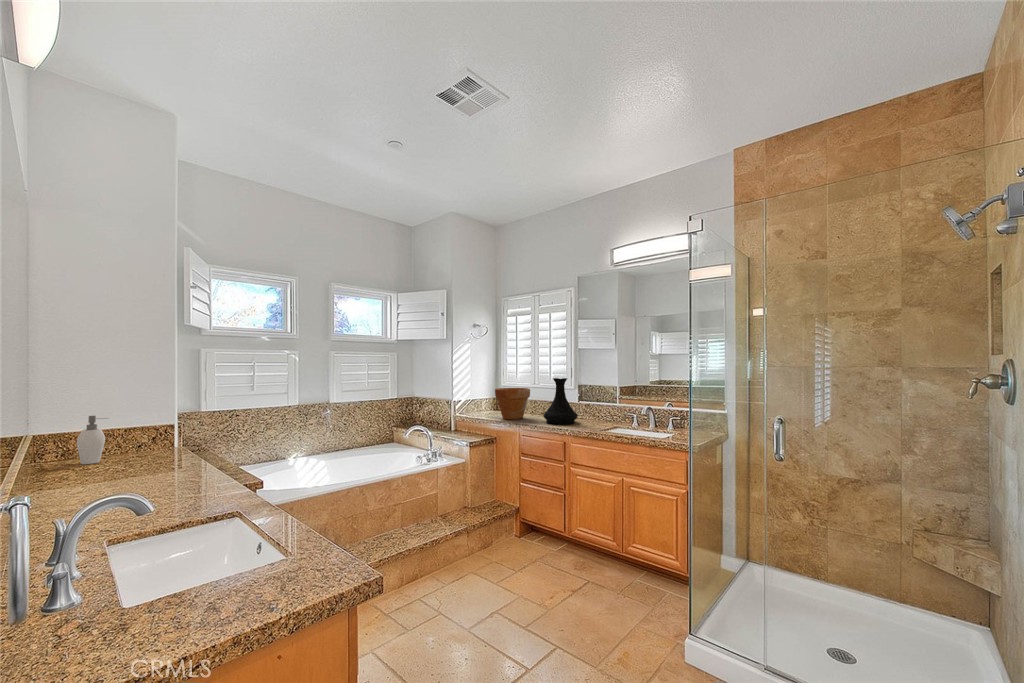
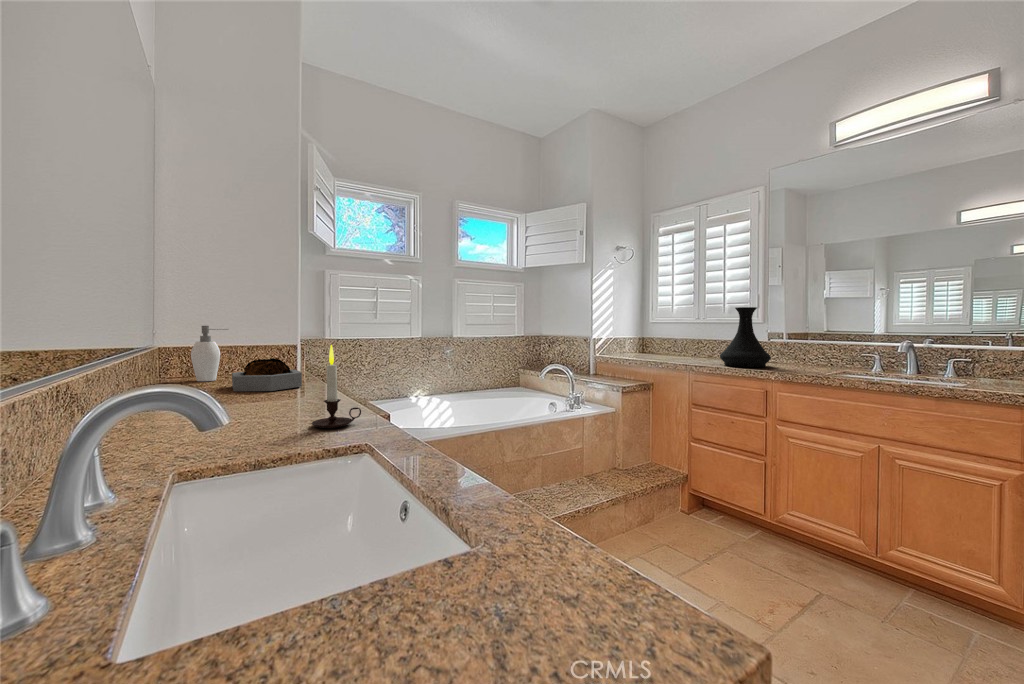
flower pot: present [495,388,530,419] -> none [650,323,698,361]
decorative bowl: none [118,441,184,473] -> present [232,358,302,391]
candle: none [197,443,235,502] -> present [312,345,361,428]

